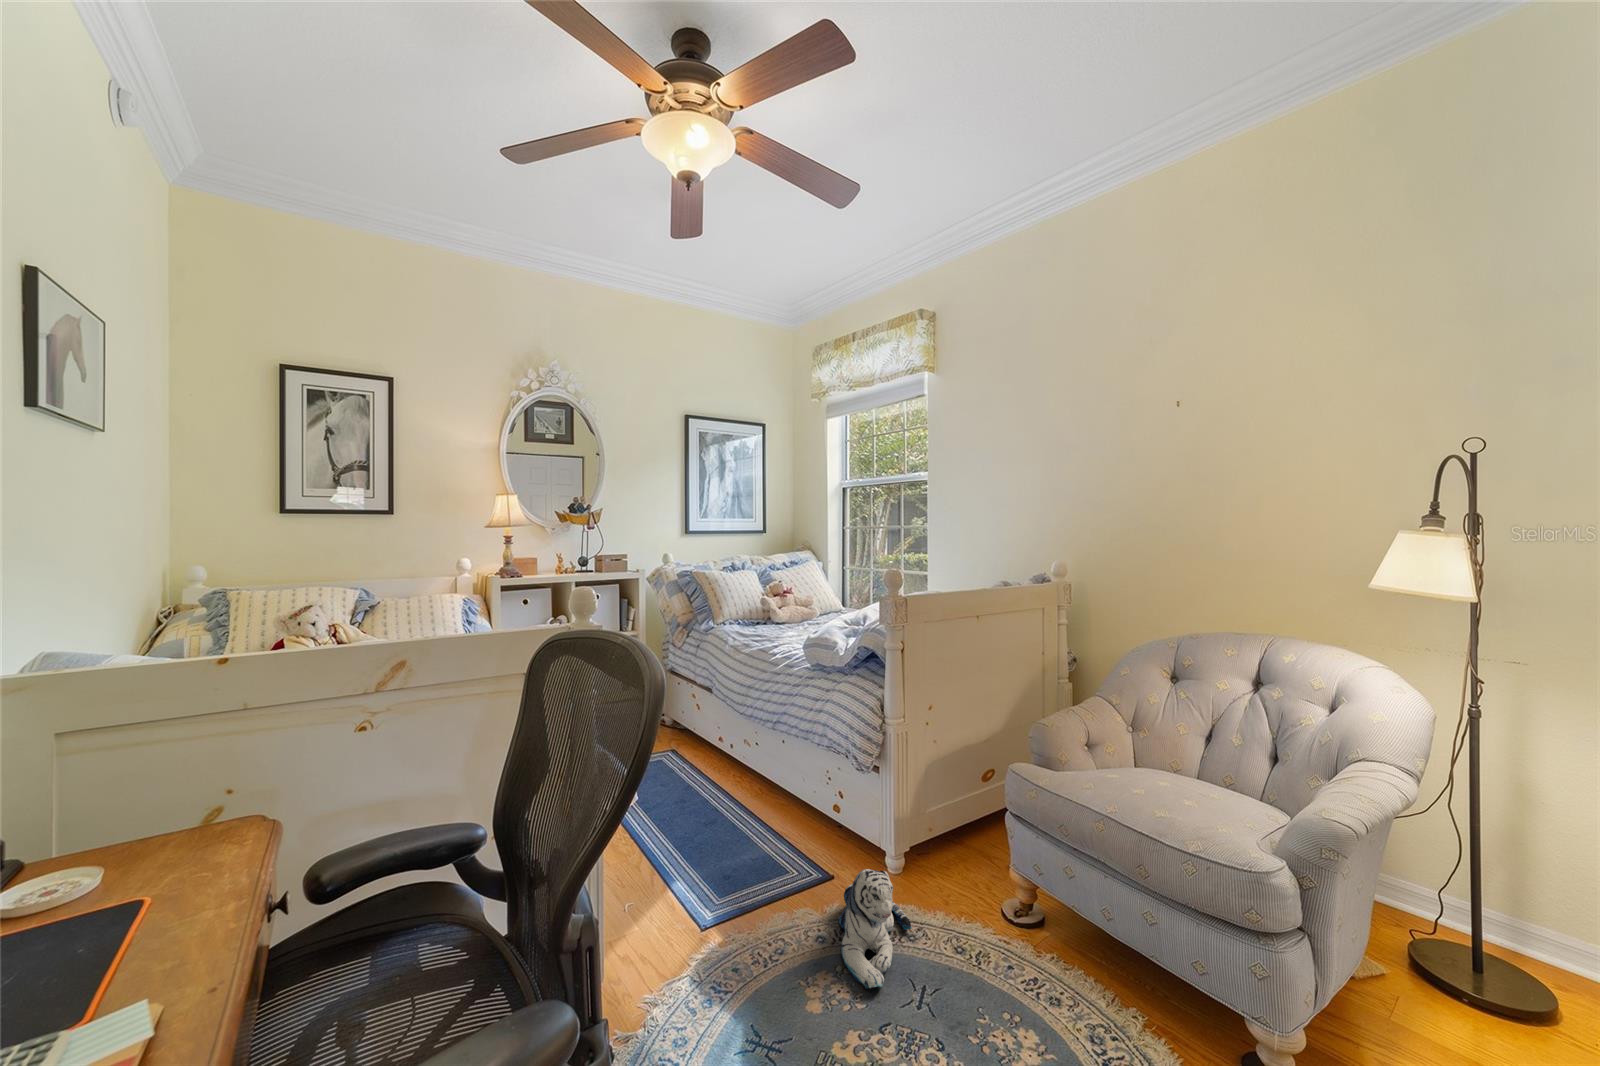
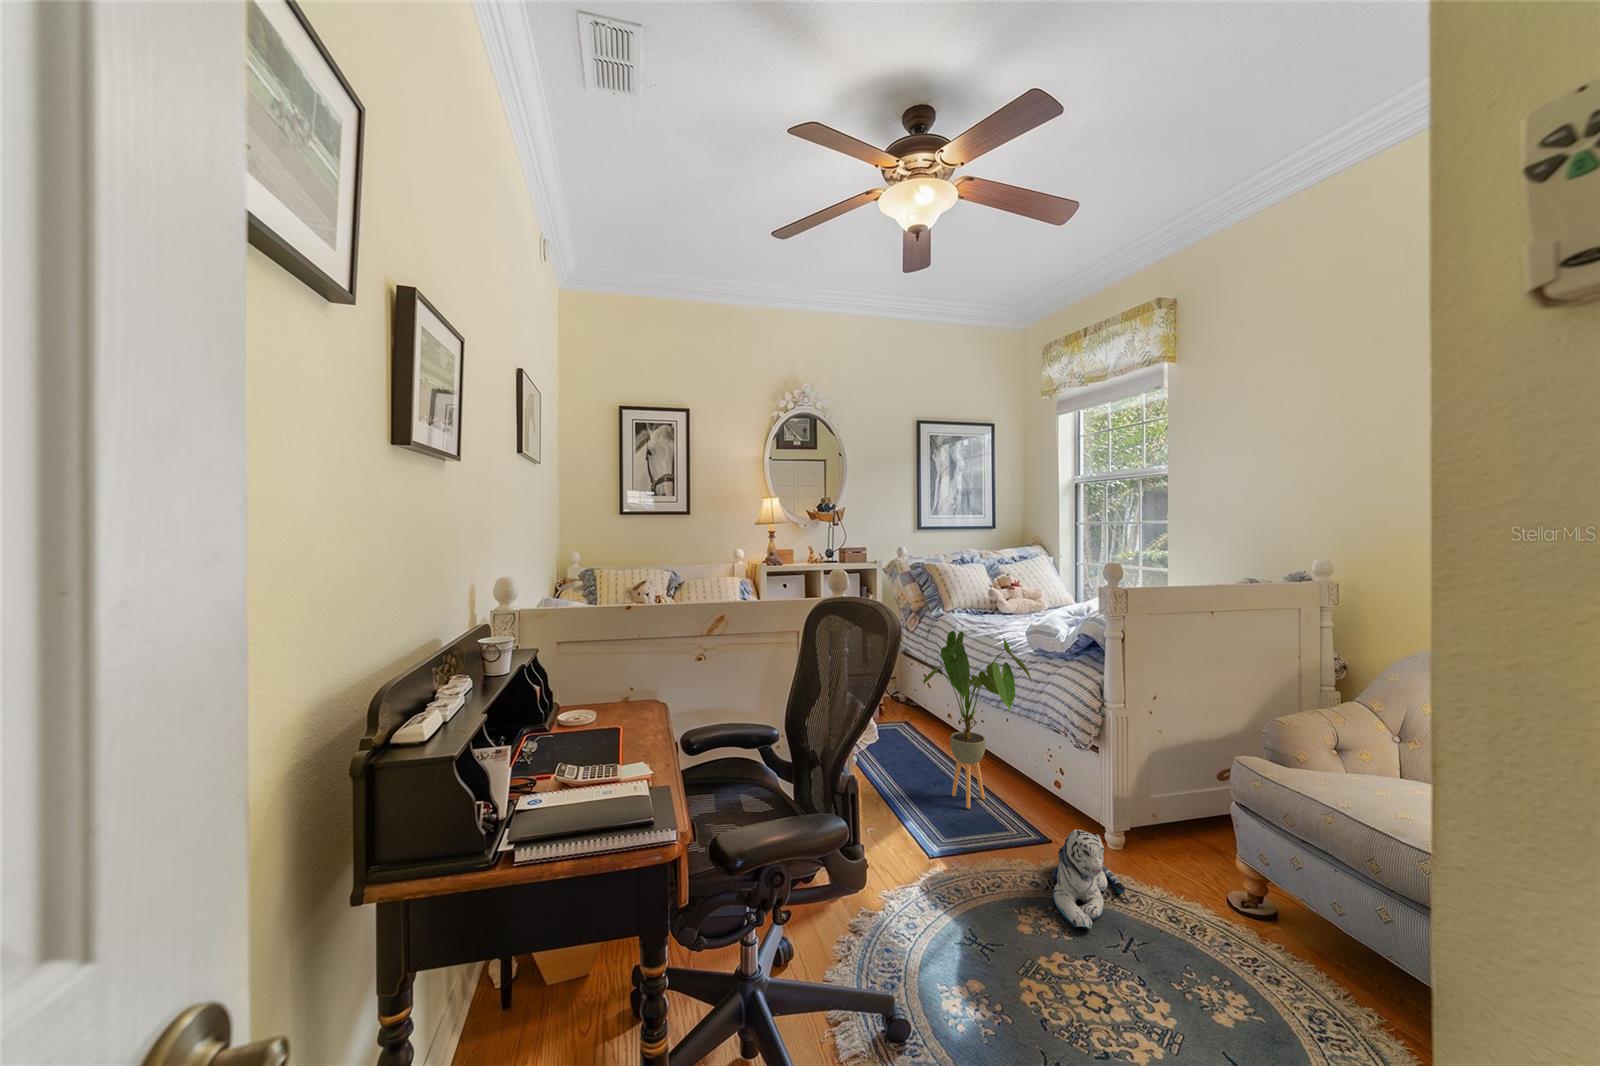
house plant: none [693,650,812,853] -> present [923,631,1031,808]

